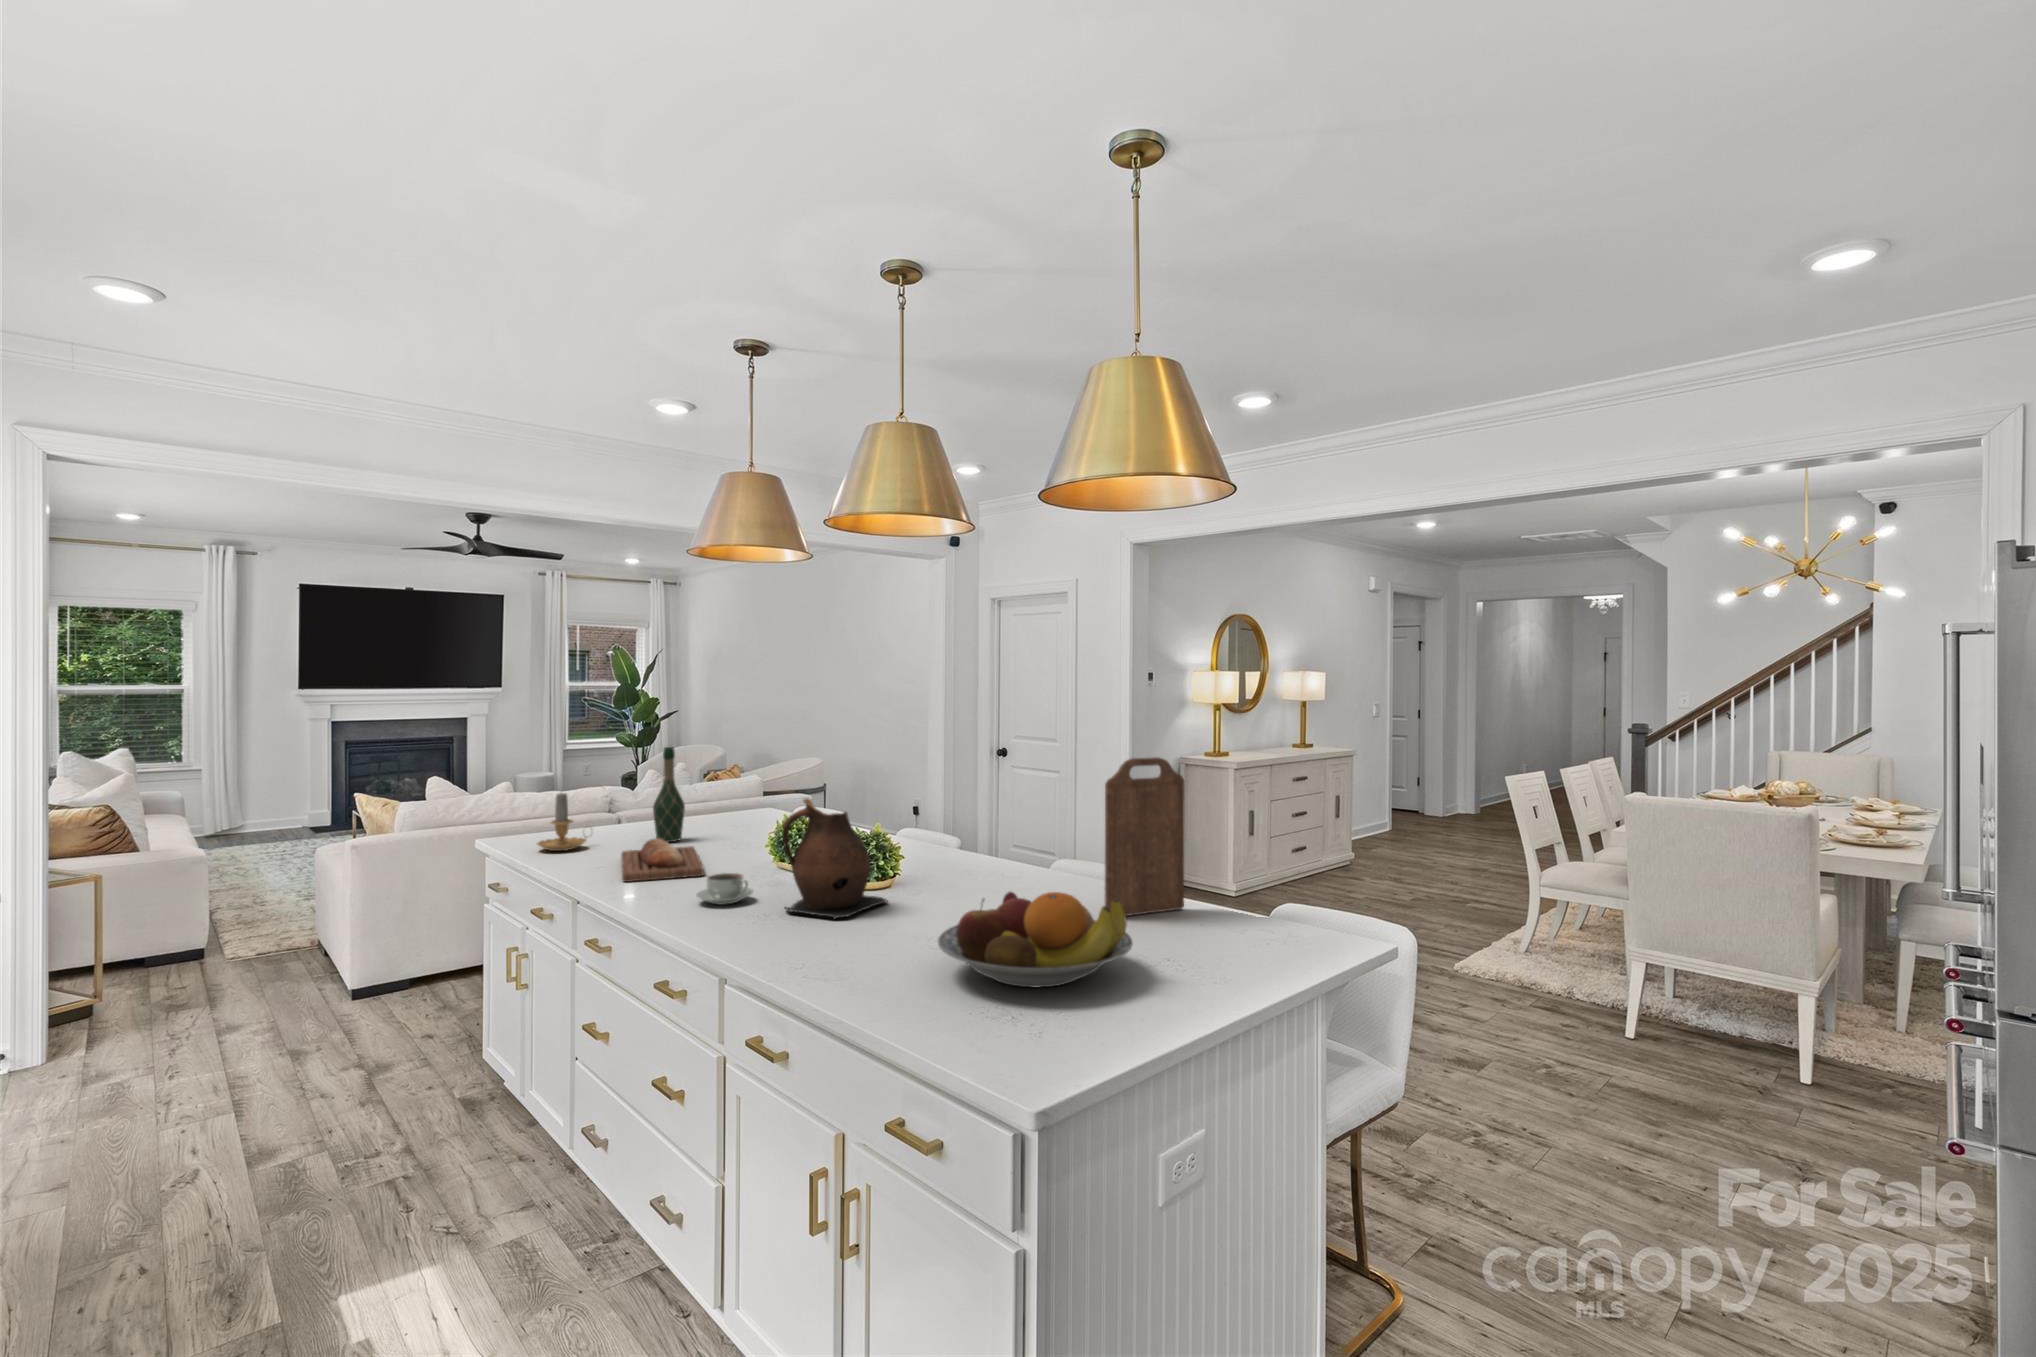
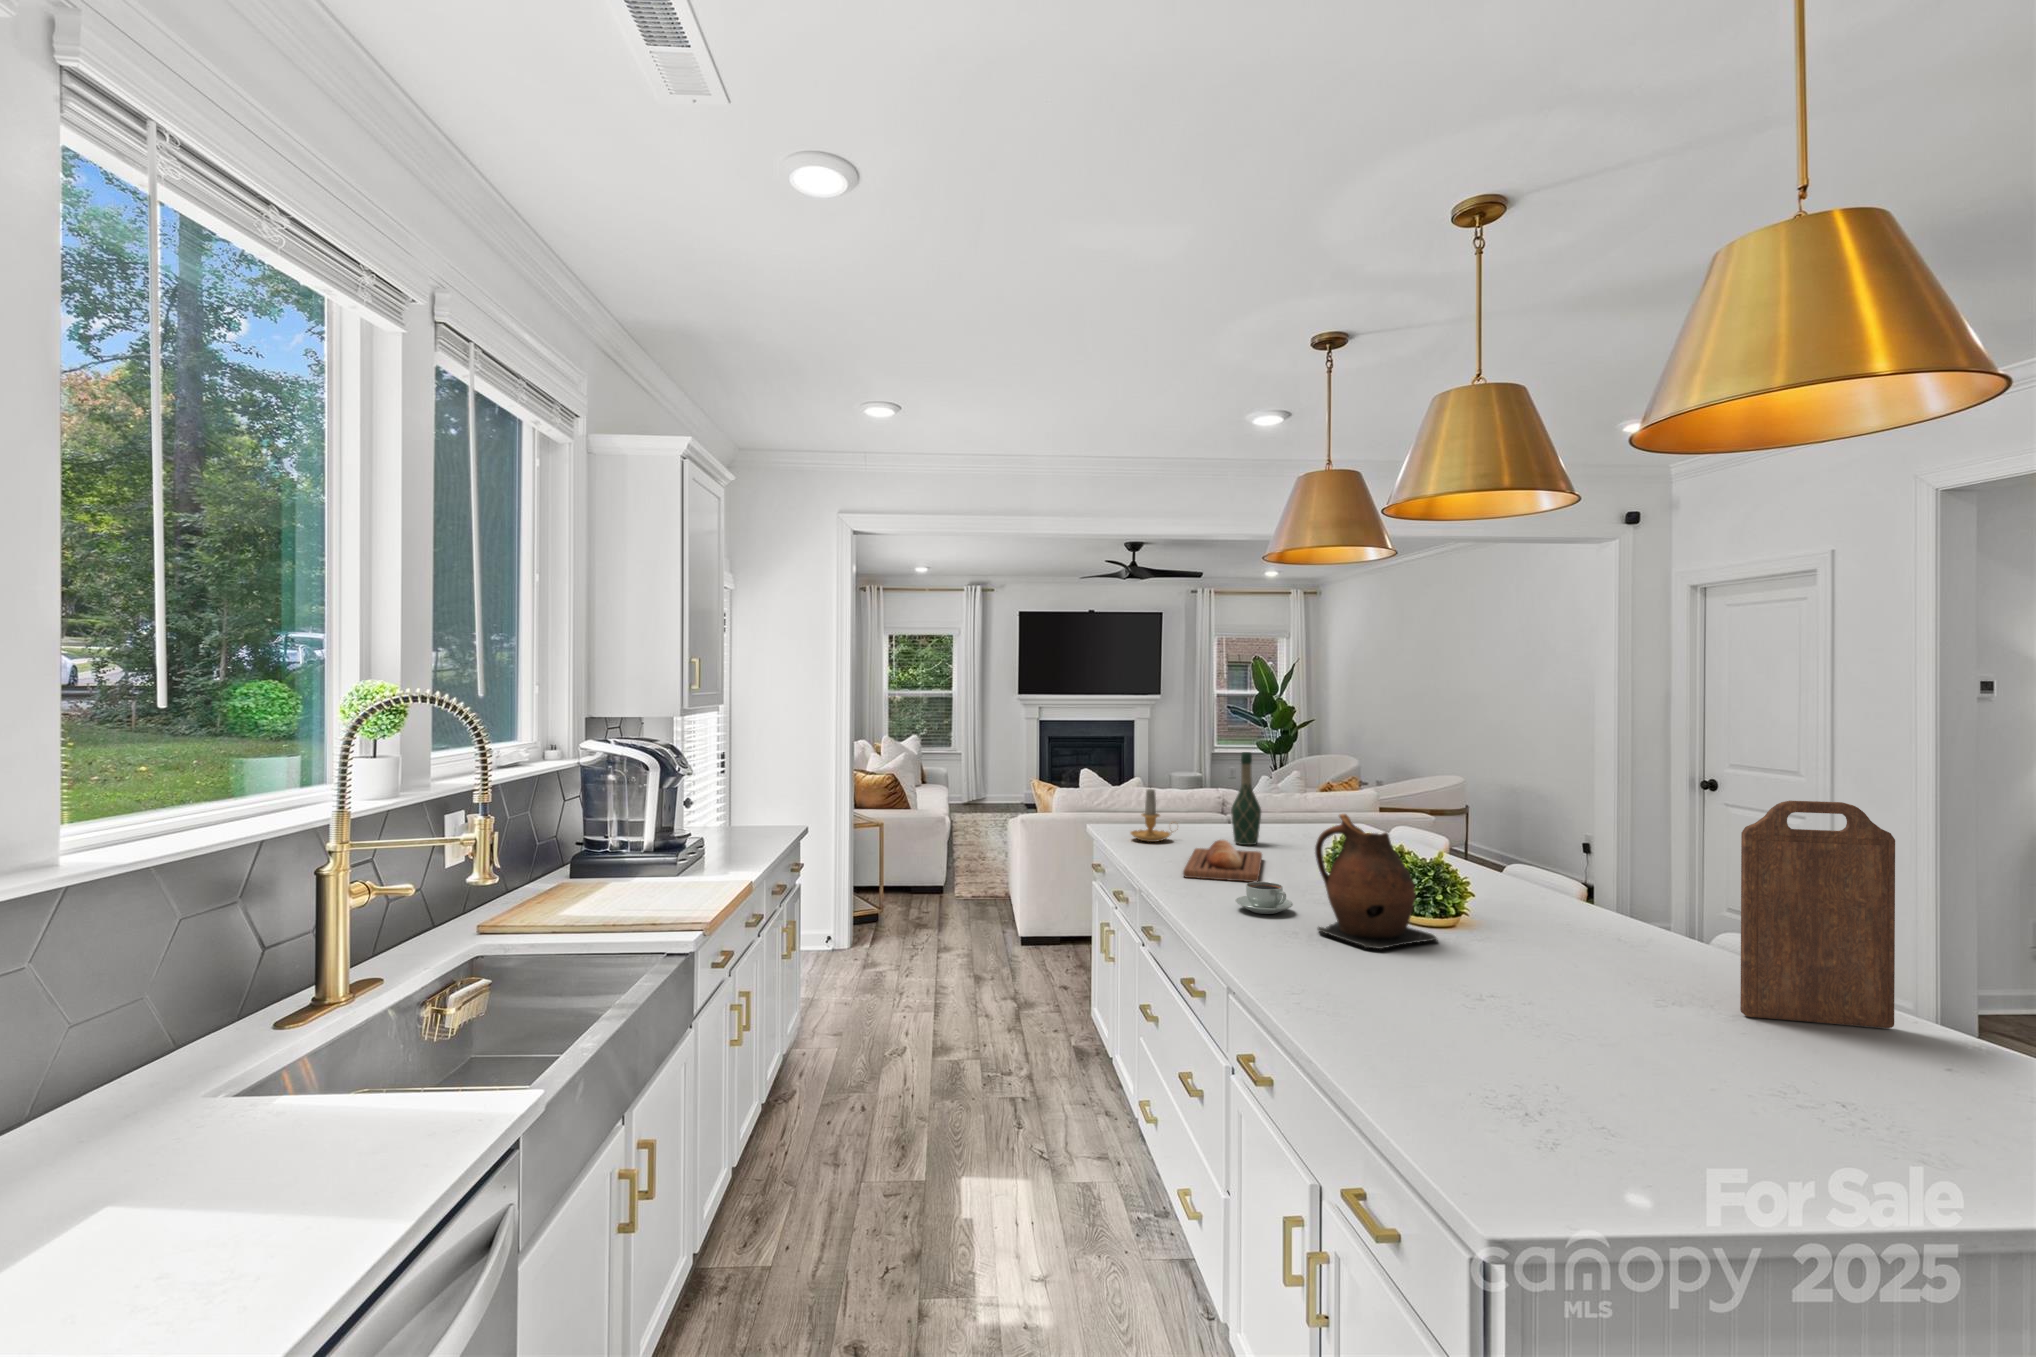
fruit bowl: present [938,892,1132,987] -> none [1451,954,1745,1088]

